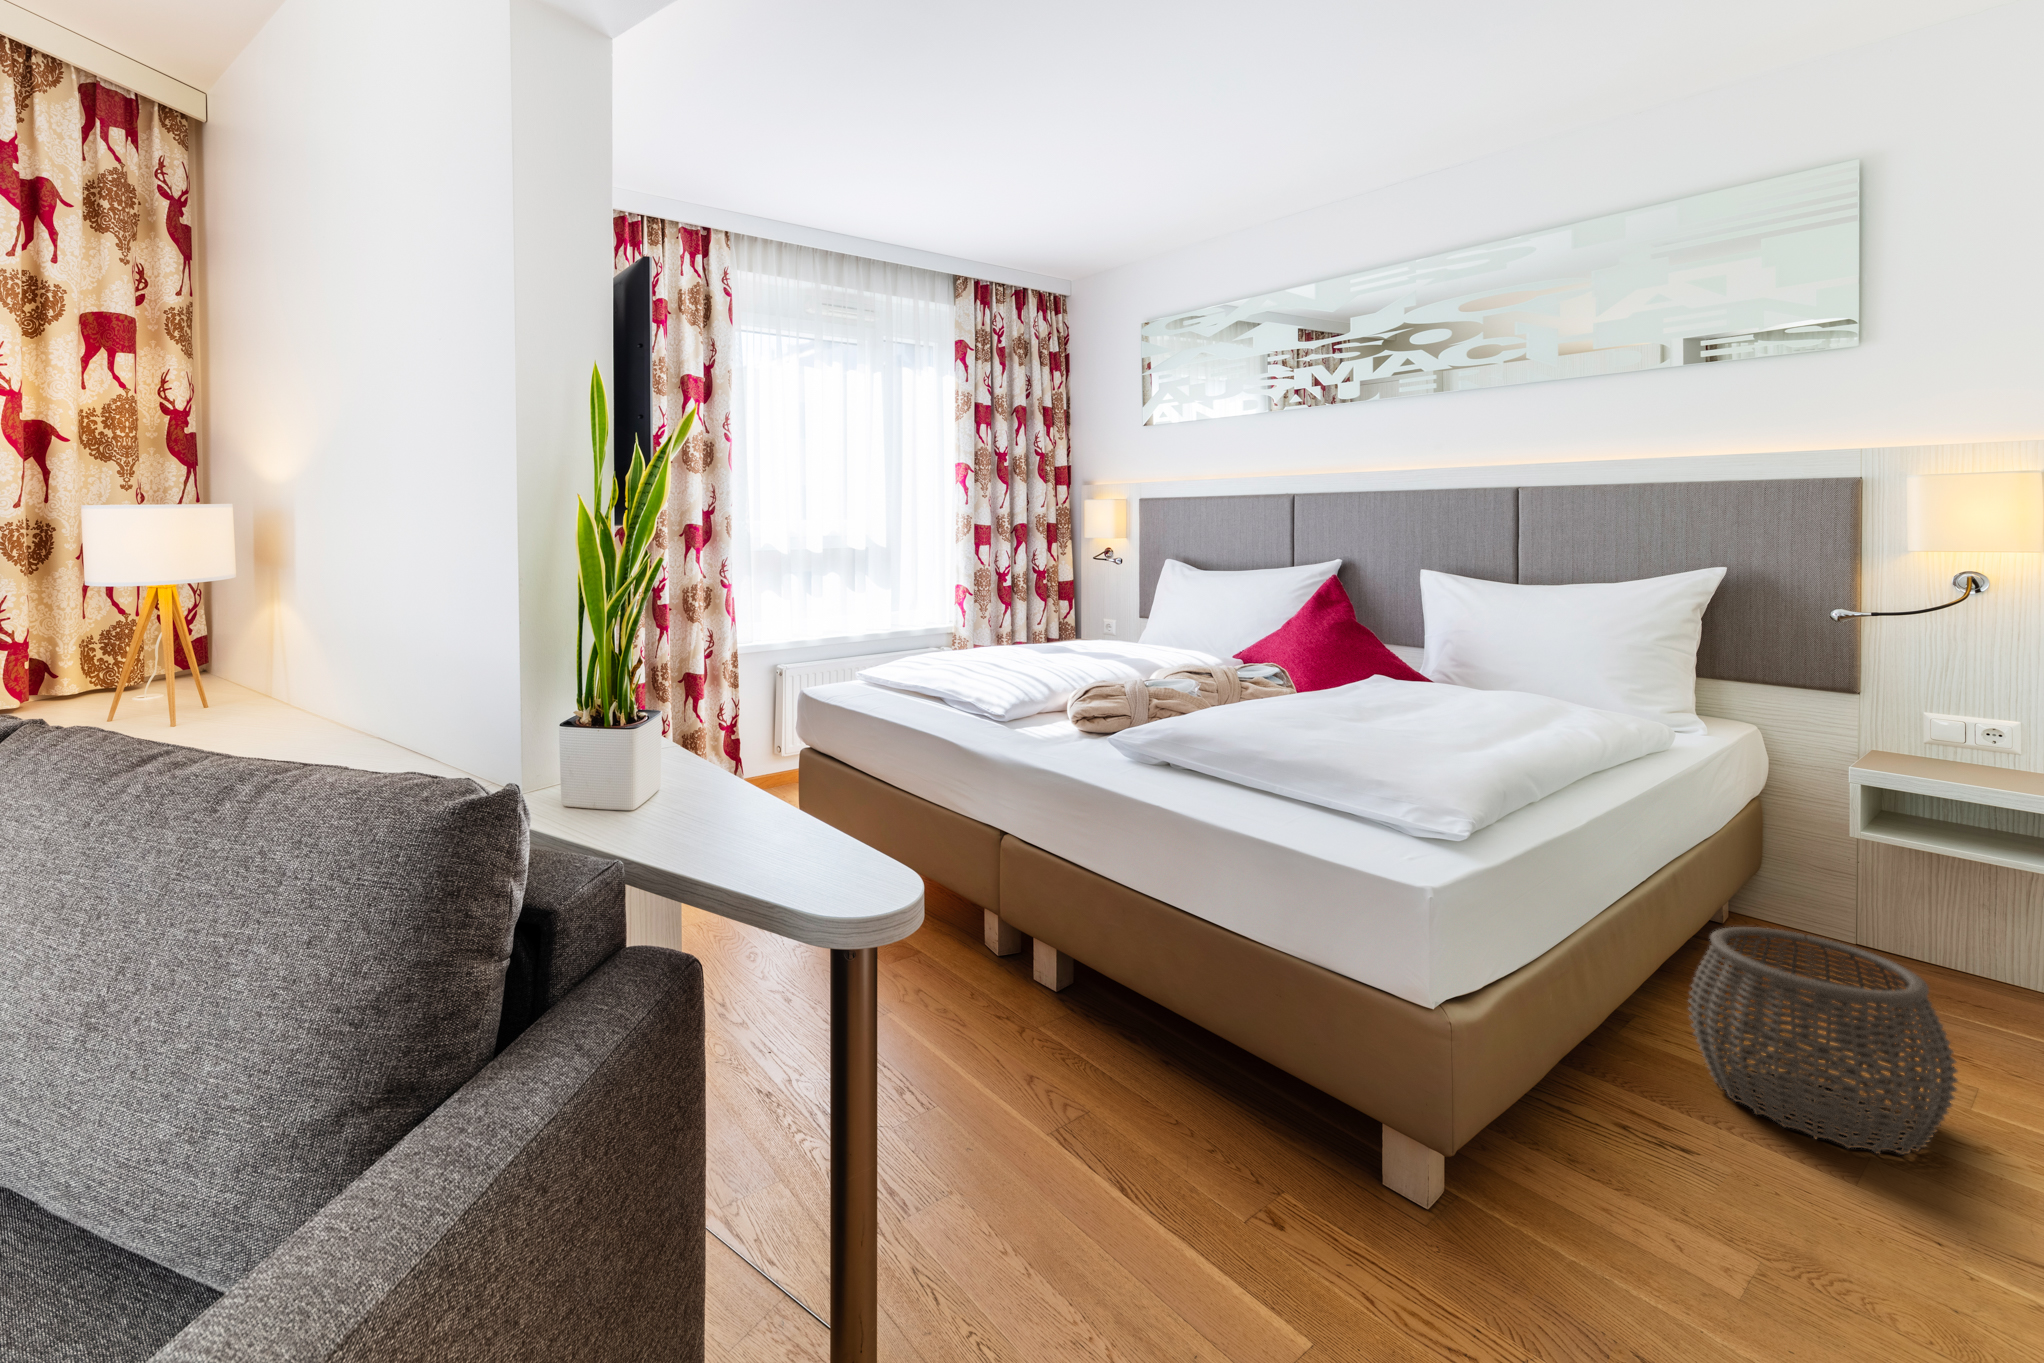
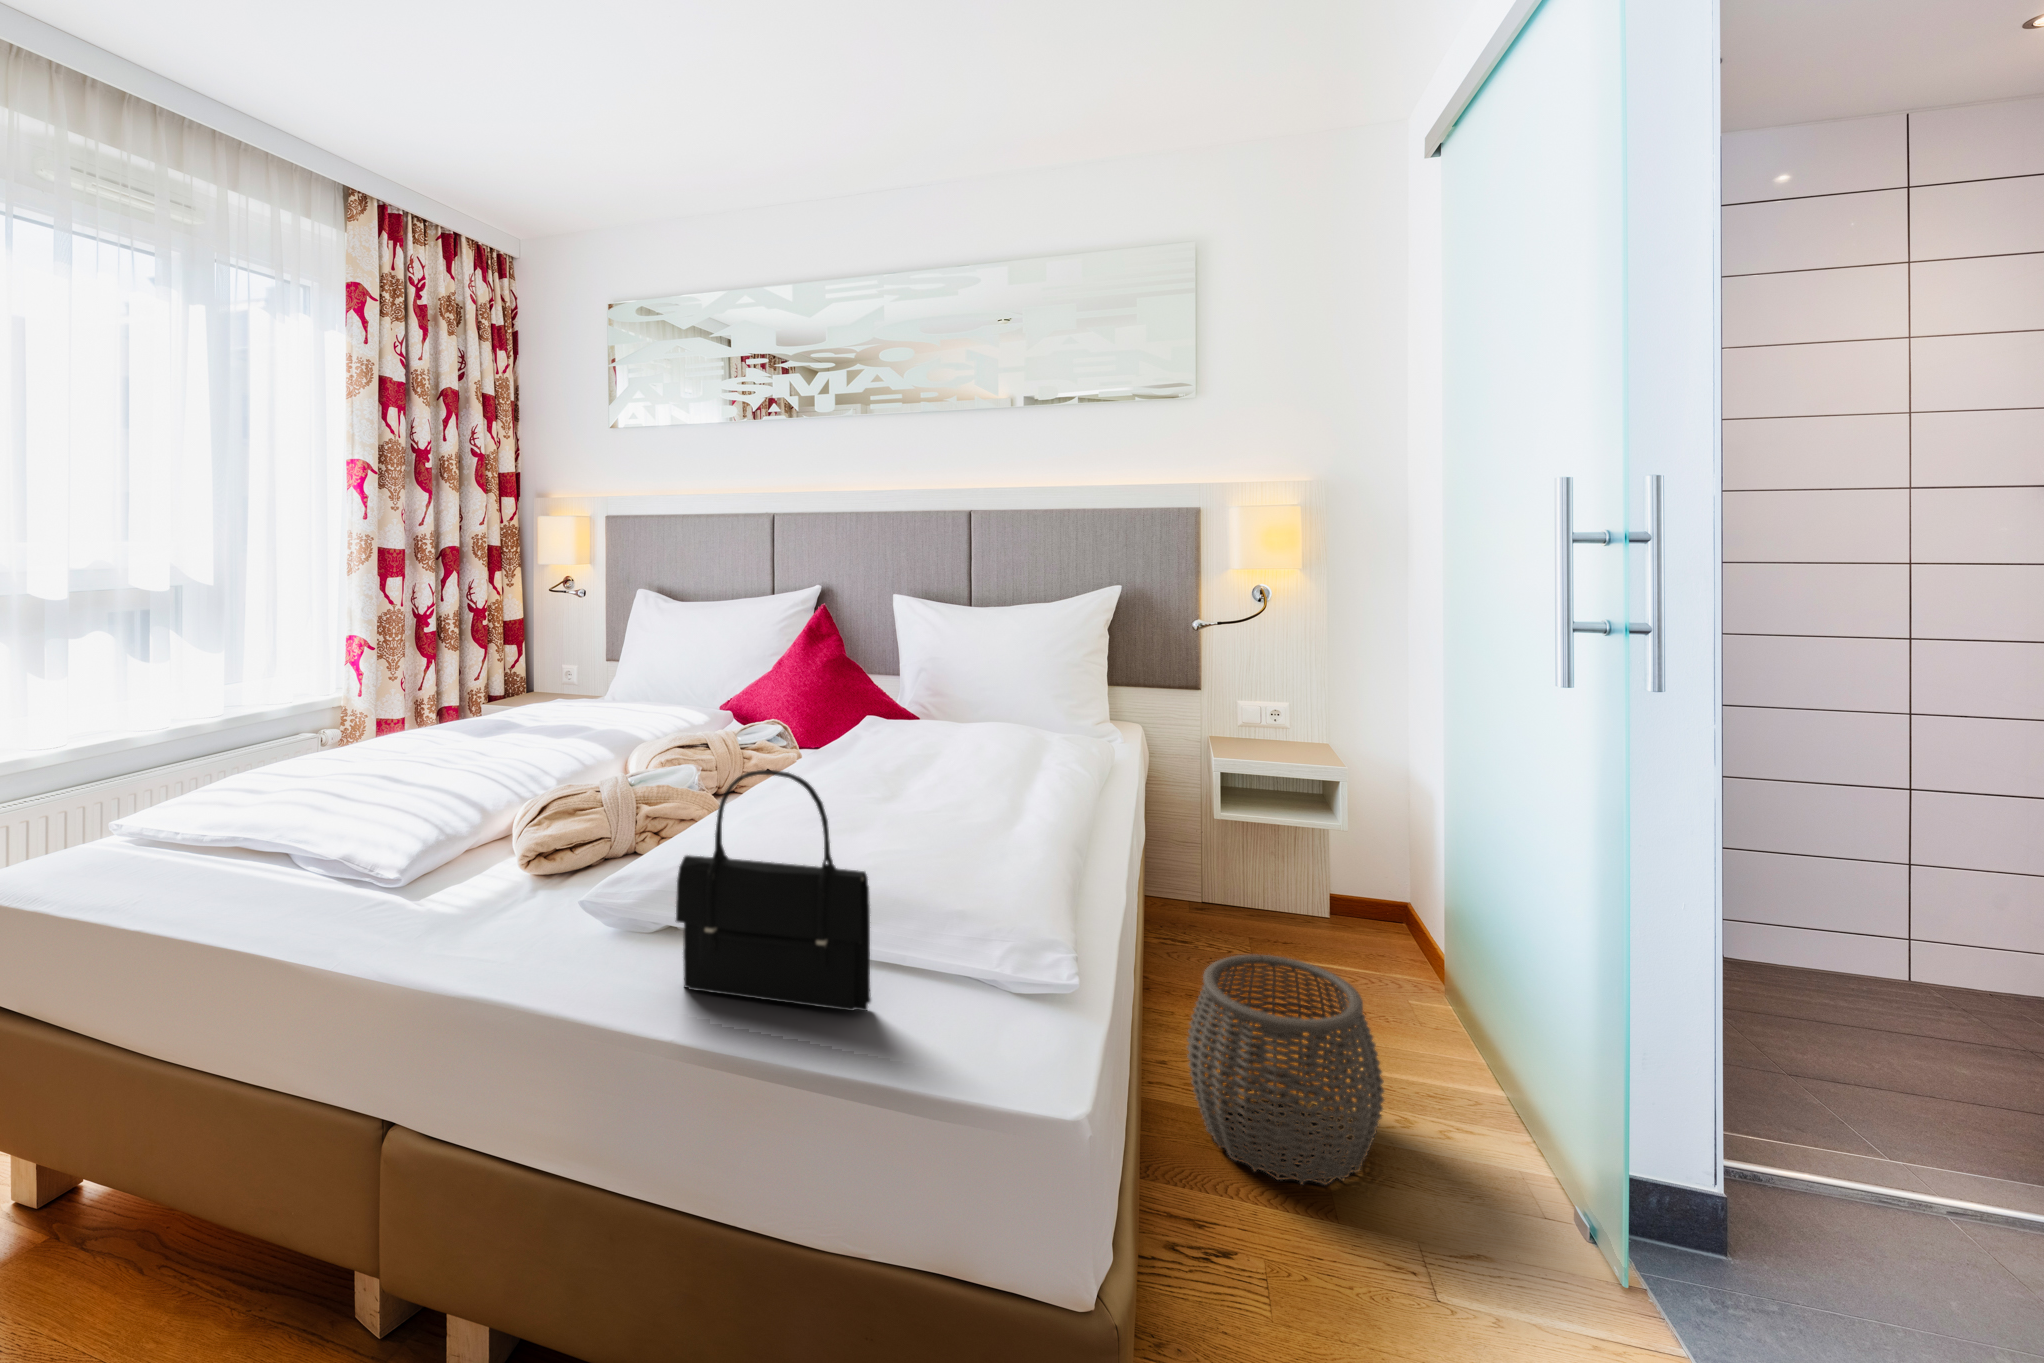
handbag: none [1167,662,1301,824] -> present [676,770,871,1011]

